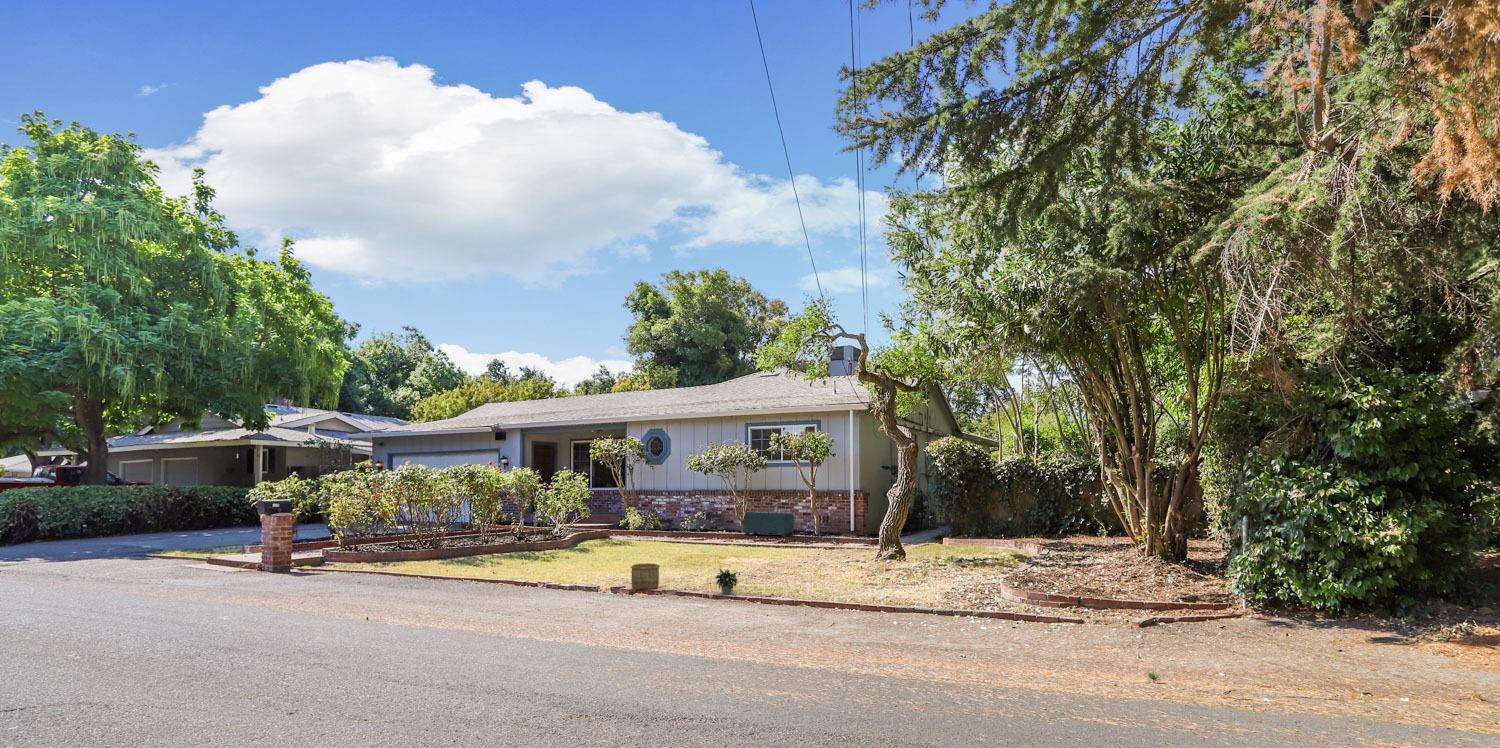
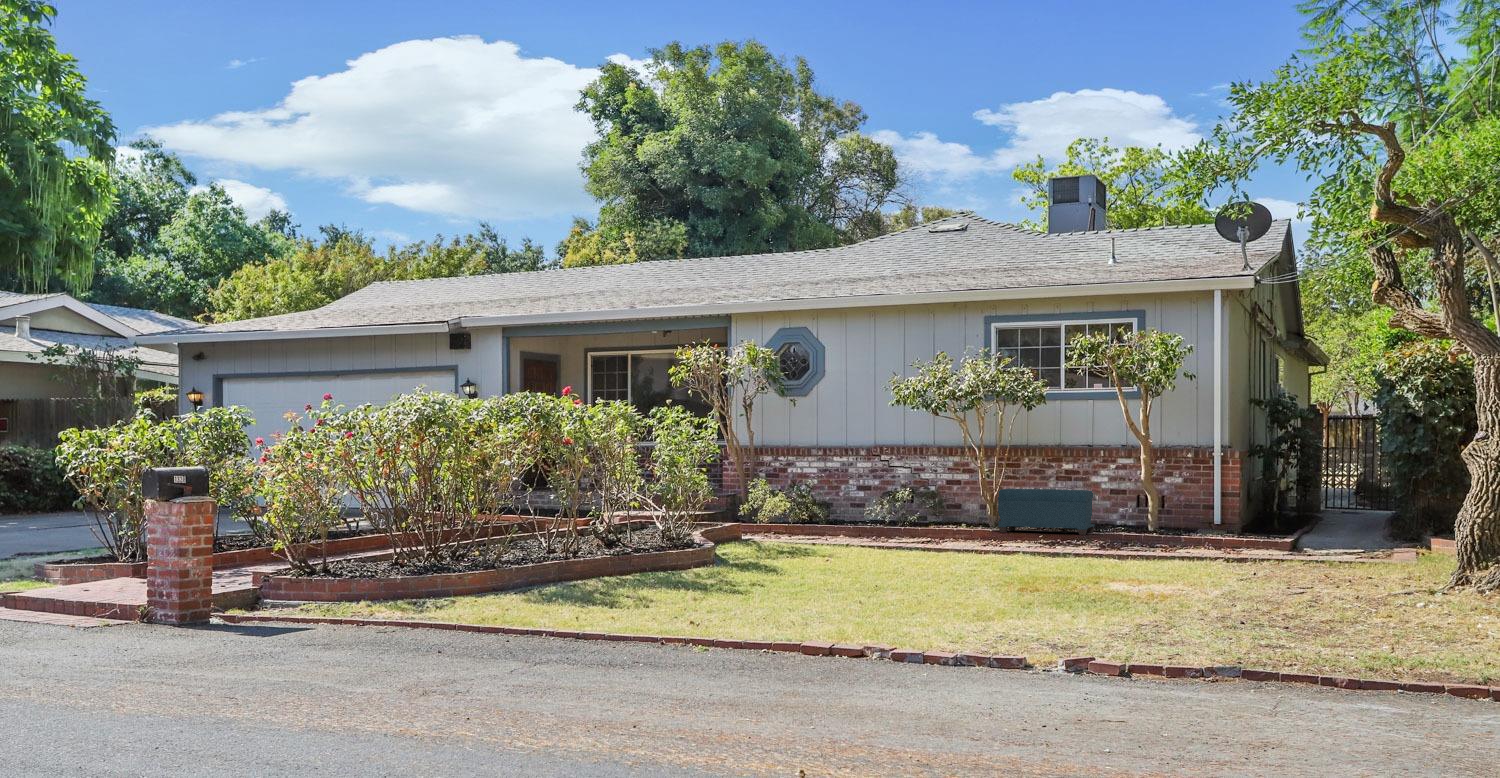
wooden bucket: present [631,563,660,589] -> none [1128,607,1199,668]
potted plant: present [715,569,738,595] -> none [1370,619,1438,681]

